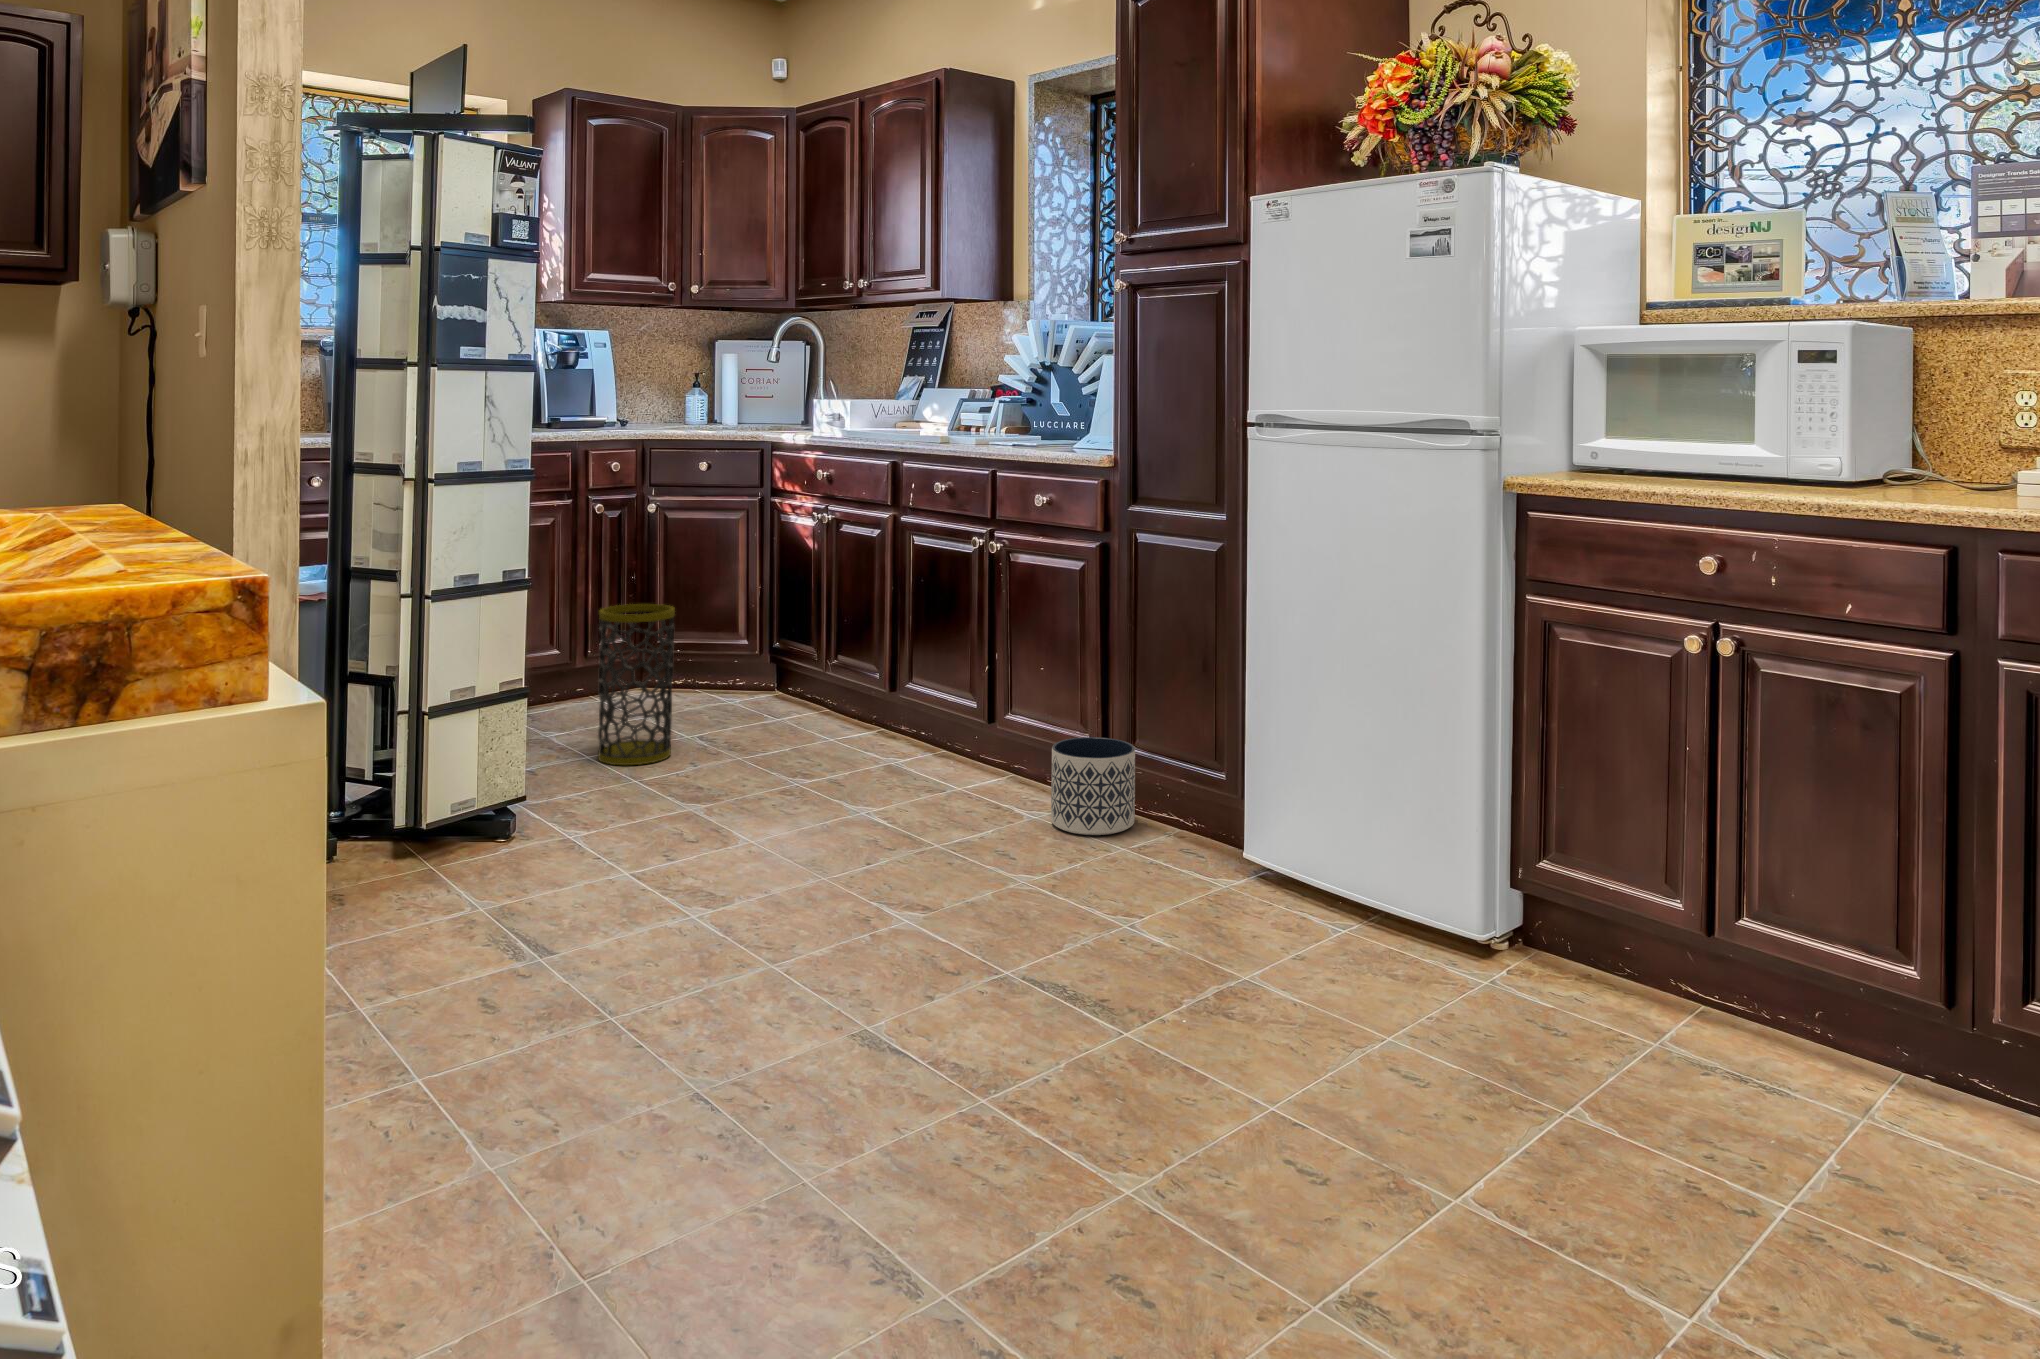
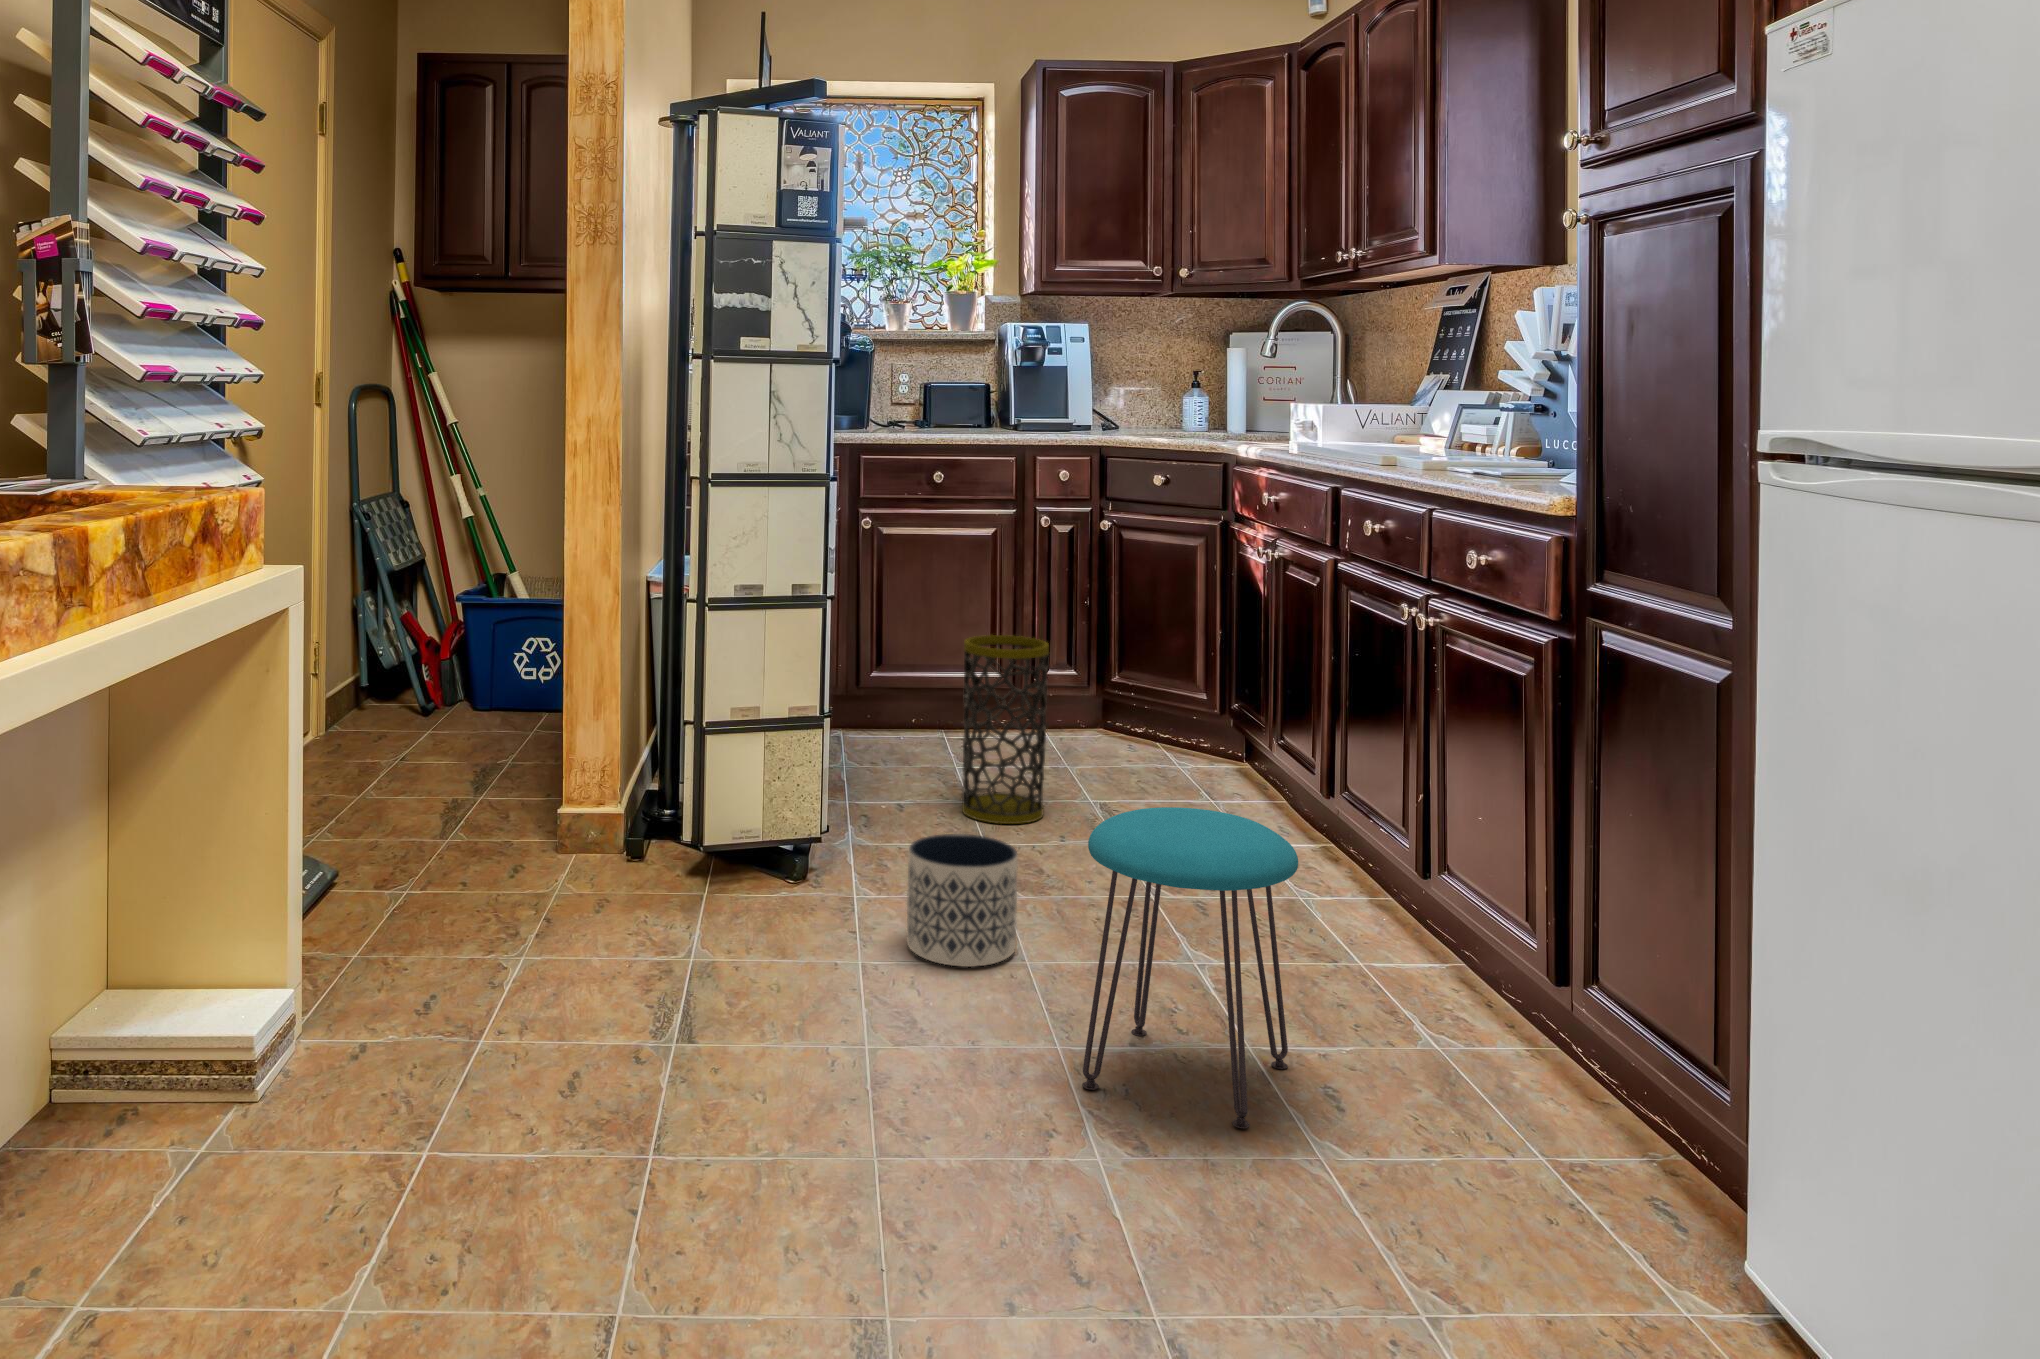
stool: none [874,696,1026,918] -> present [1082,807,1298,1129]
planter: present [1051,737,1135,835] -> present [907,834,1018,967]

